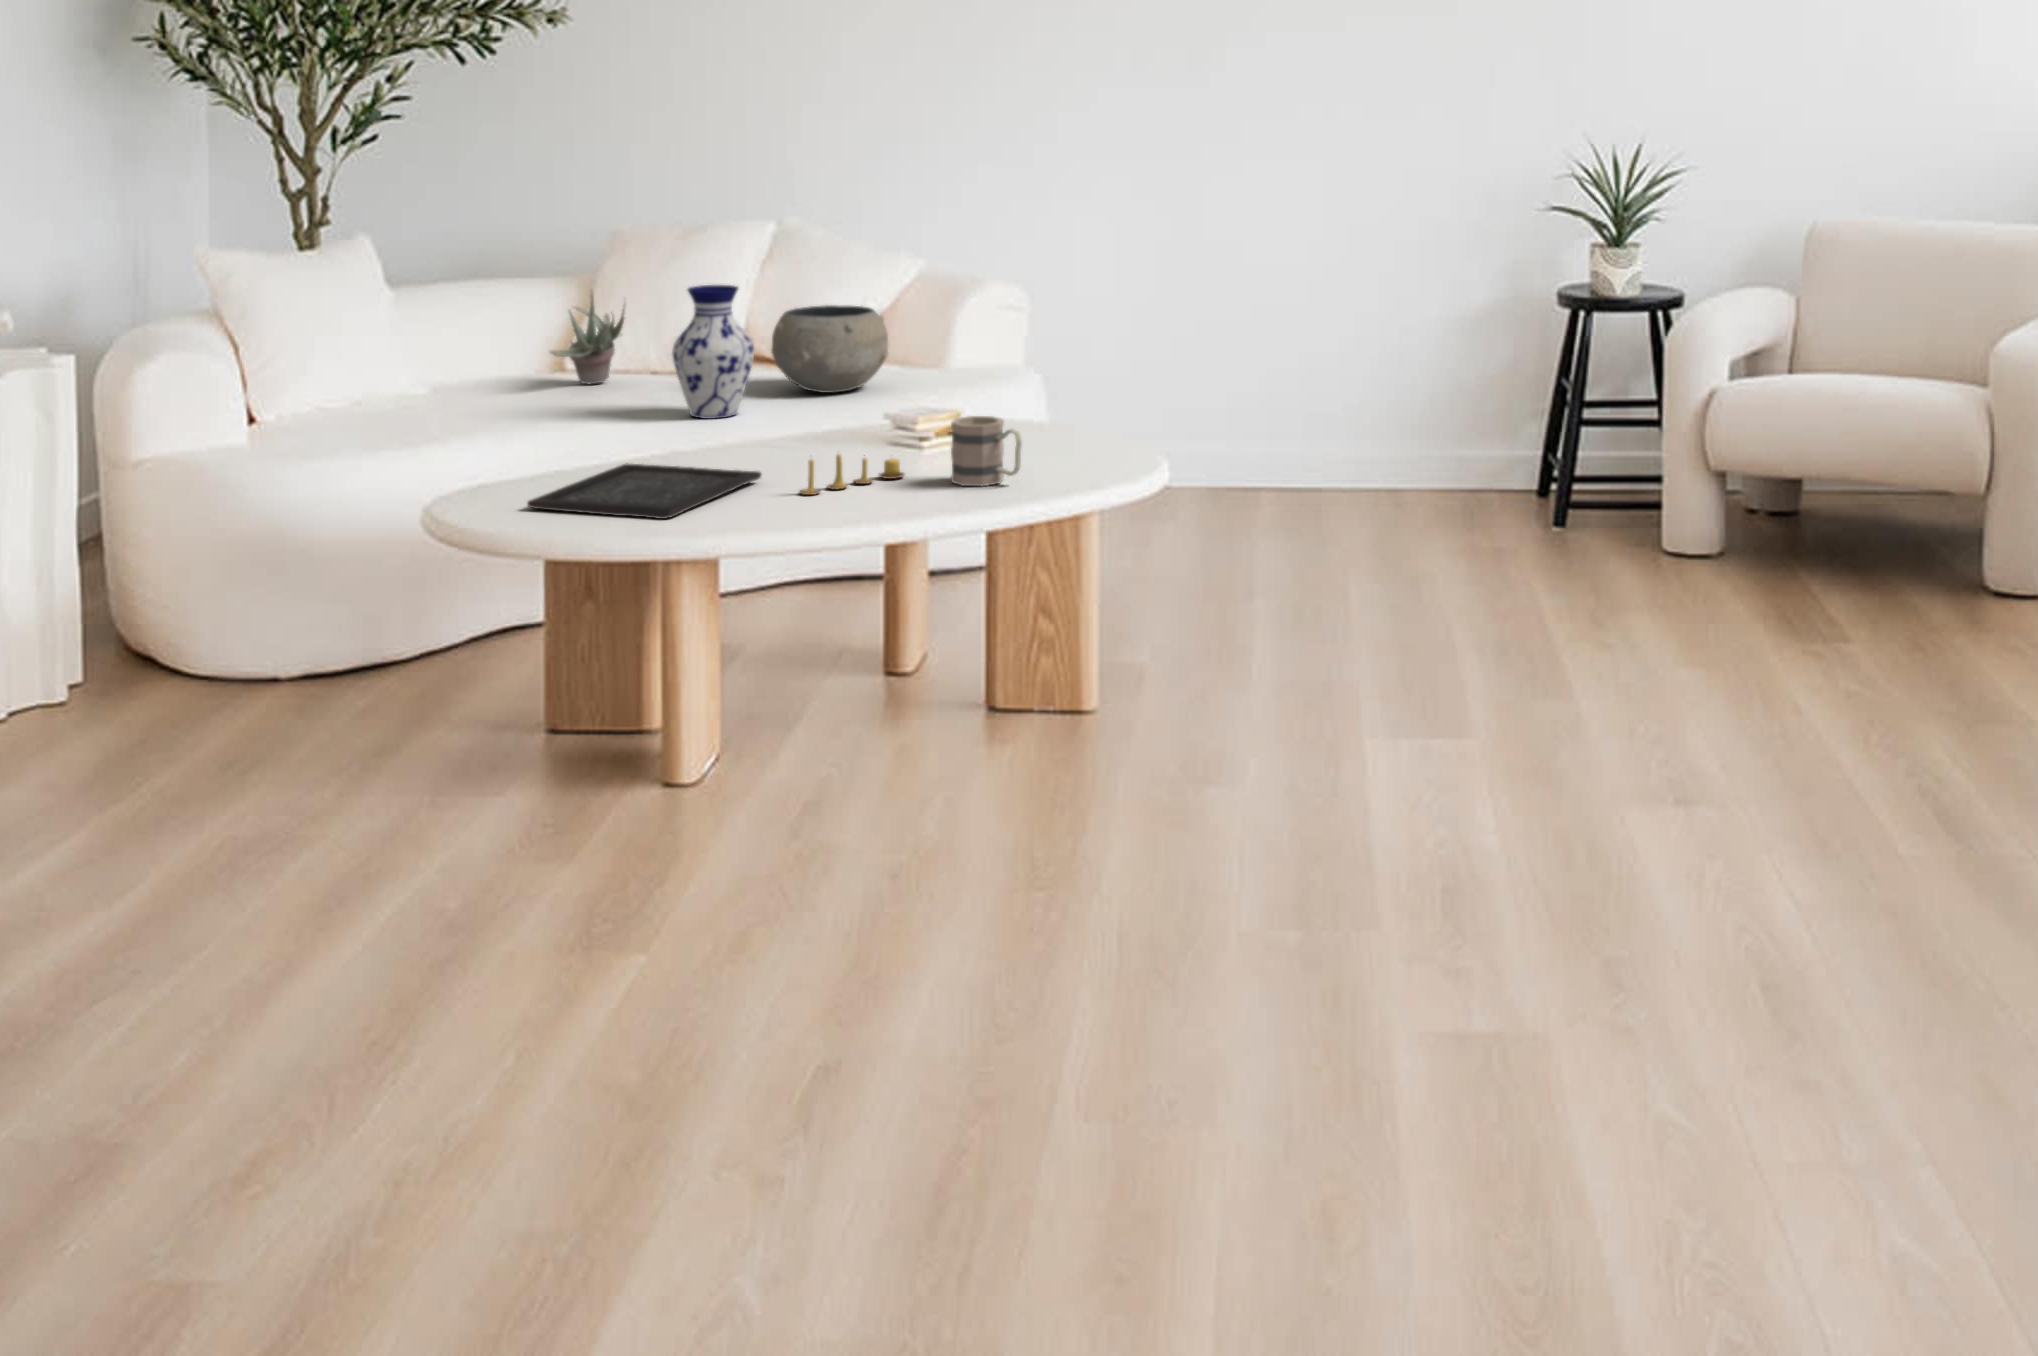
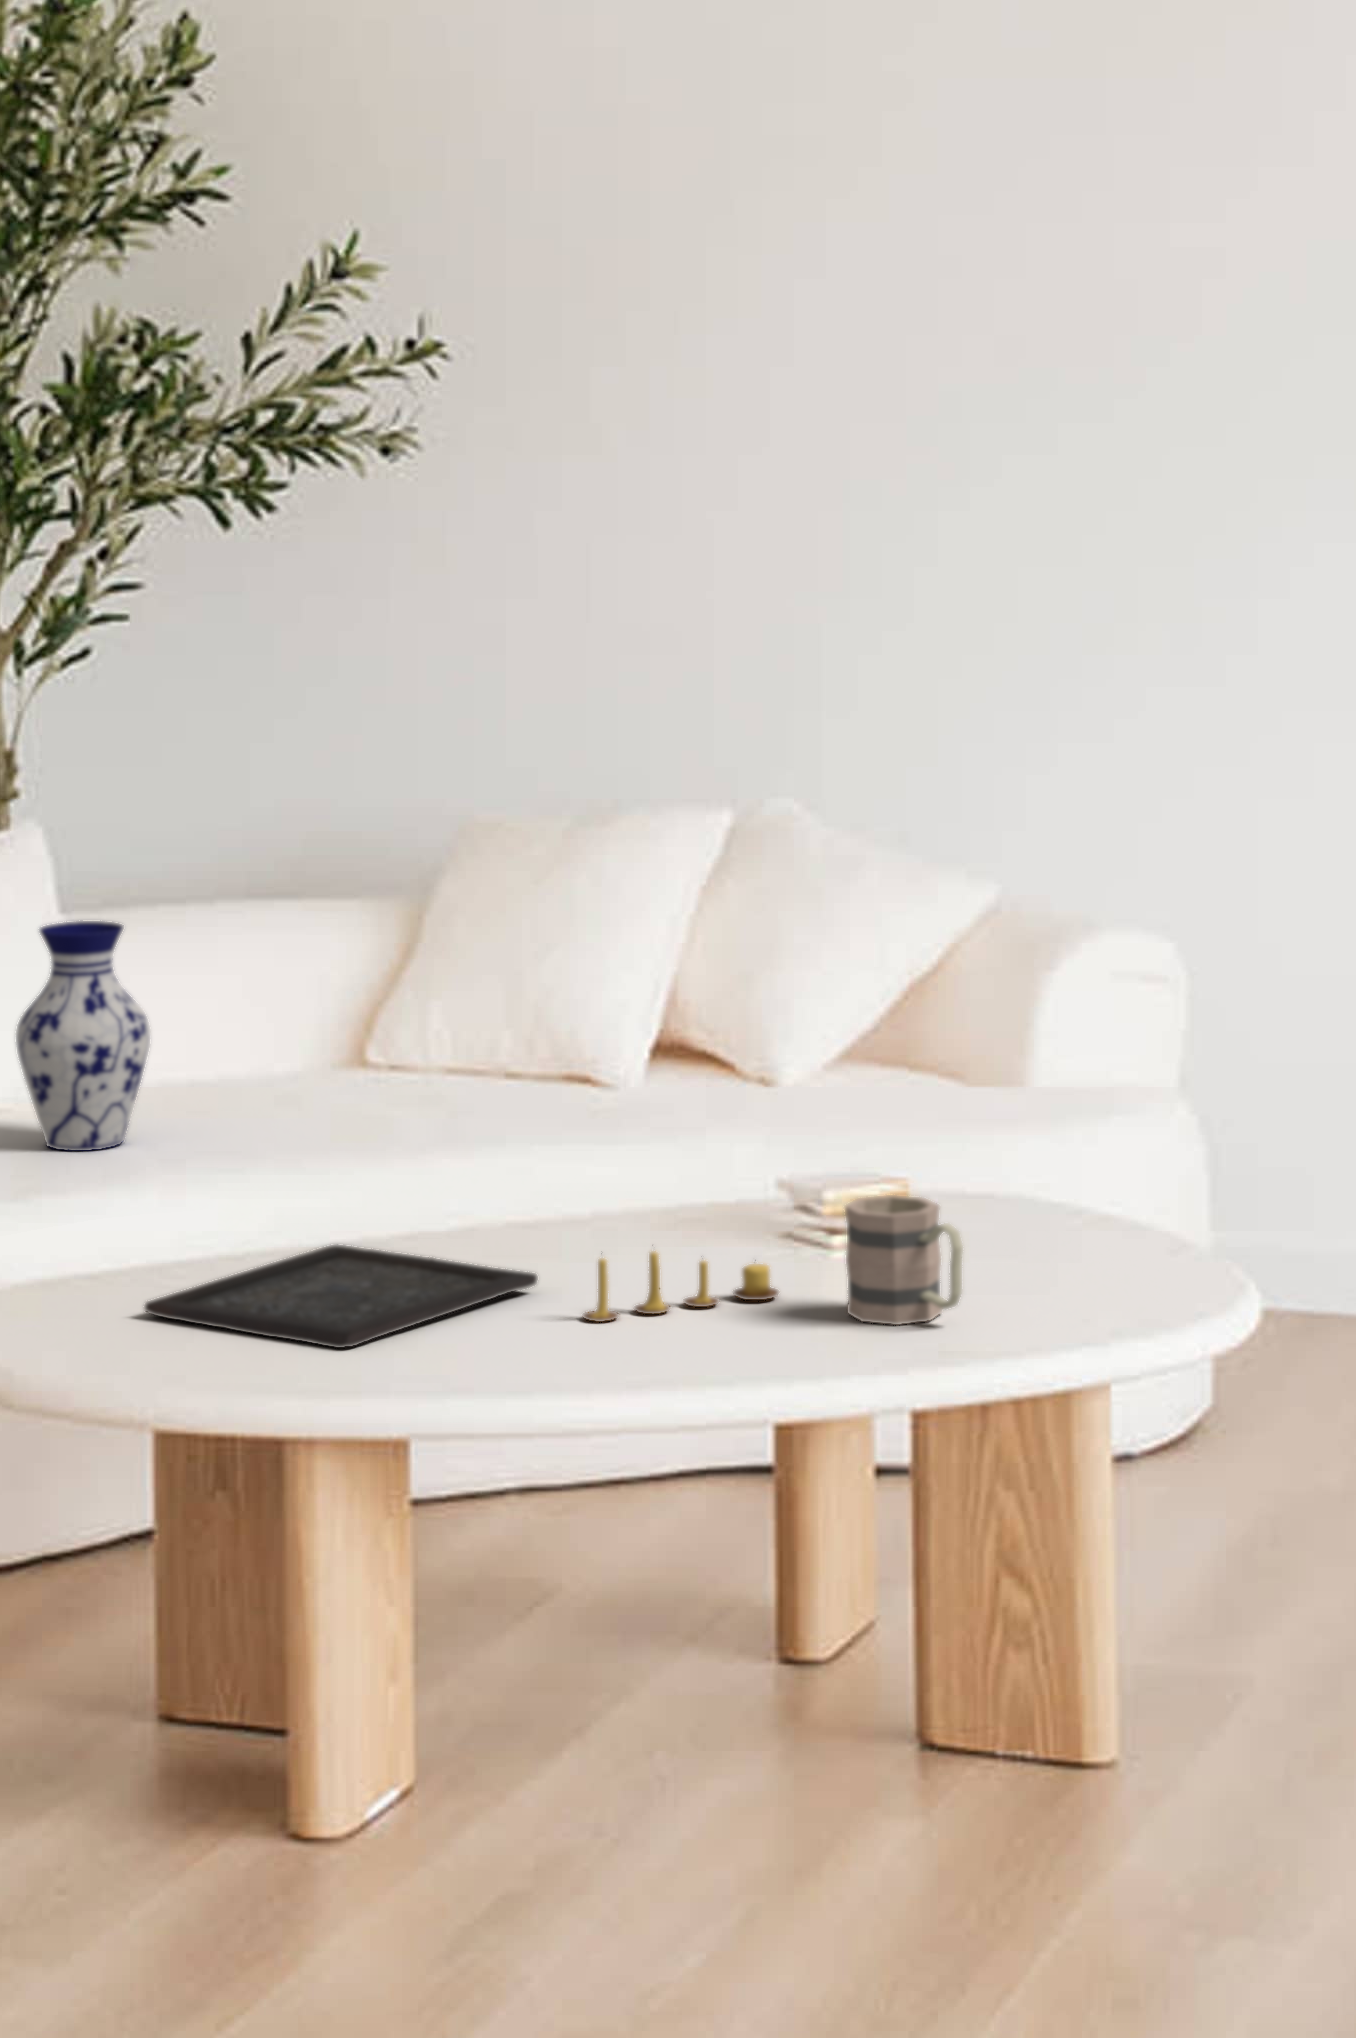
vase: present [672,285,755,419] -> present [16,921,150,1151]
succulent plant: present [550,292,625,384] -> none [314,924,449,1090]
ceramic bowl: present [771,305,888,393] -> none [674,966,877,1127]

